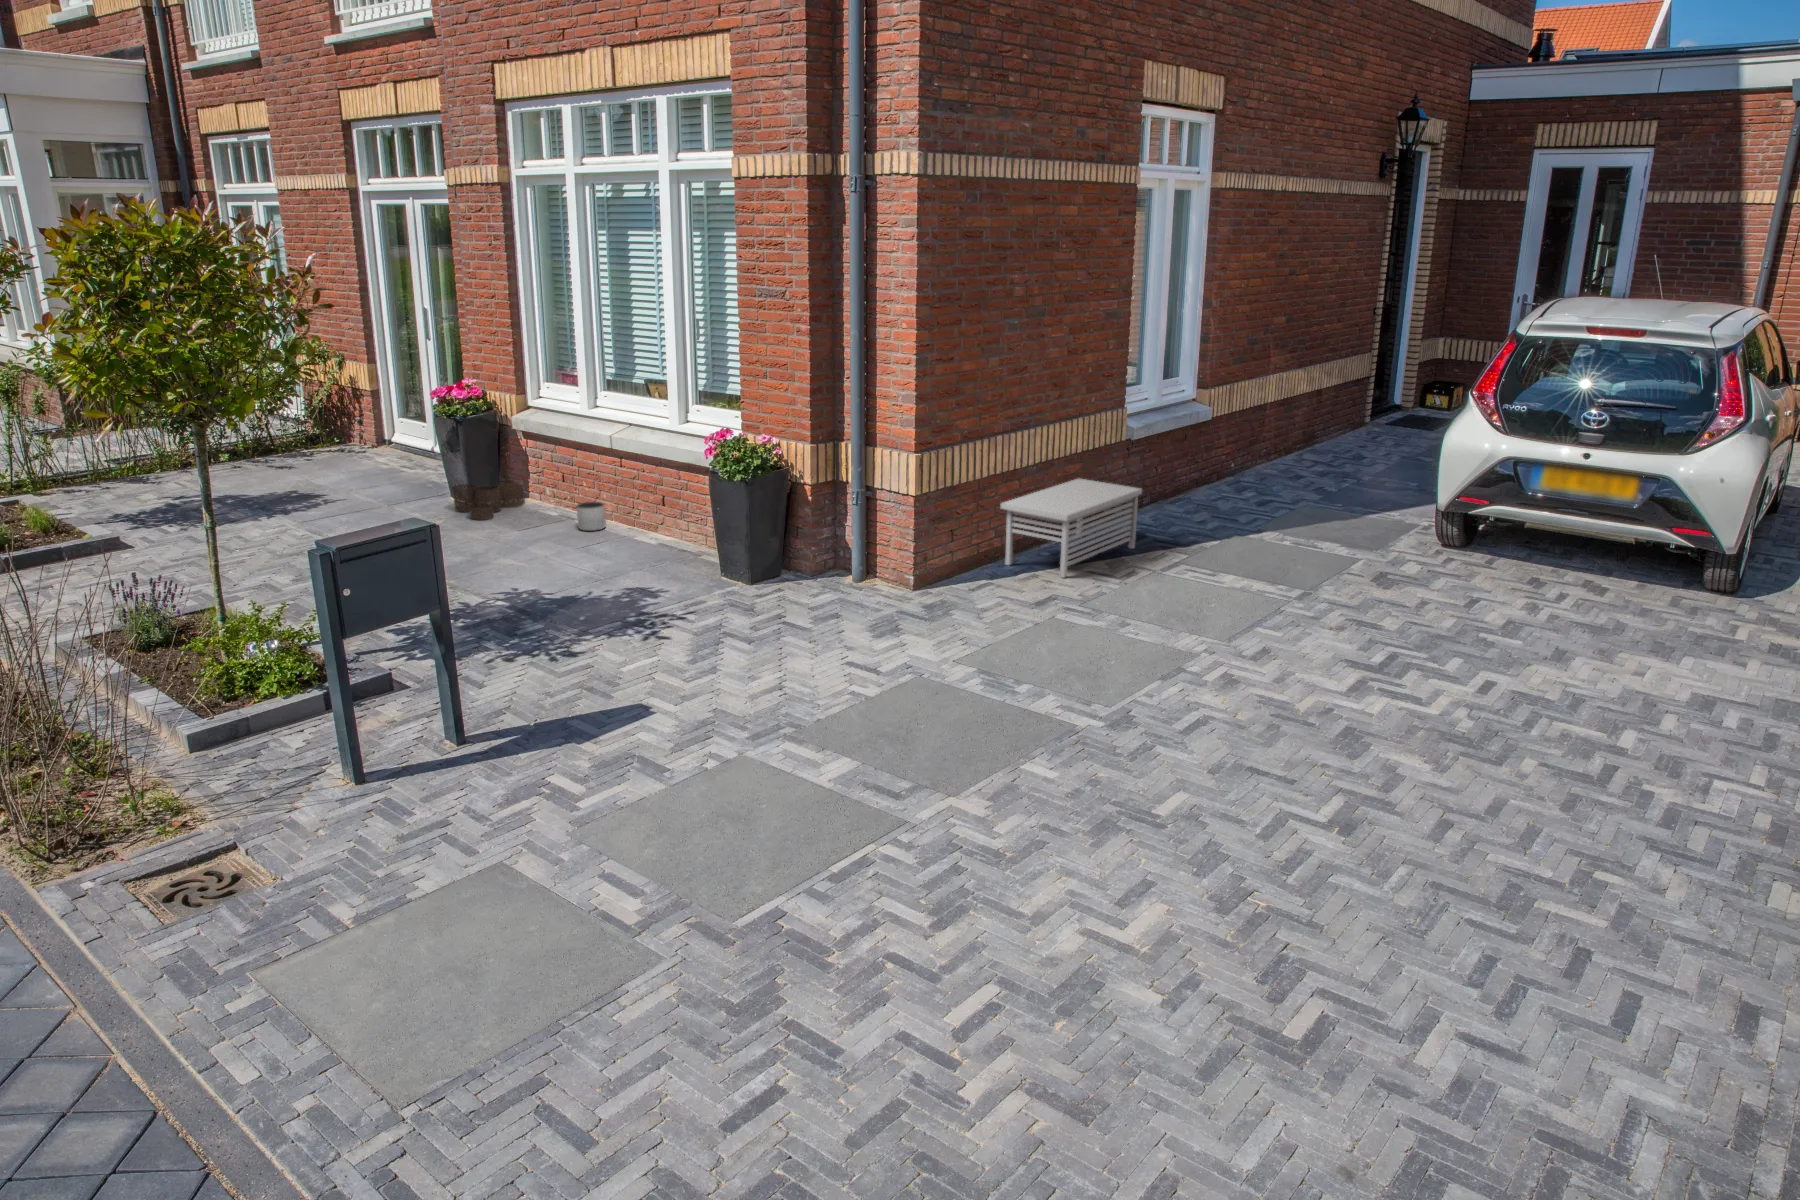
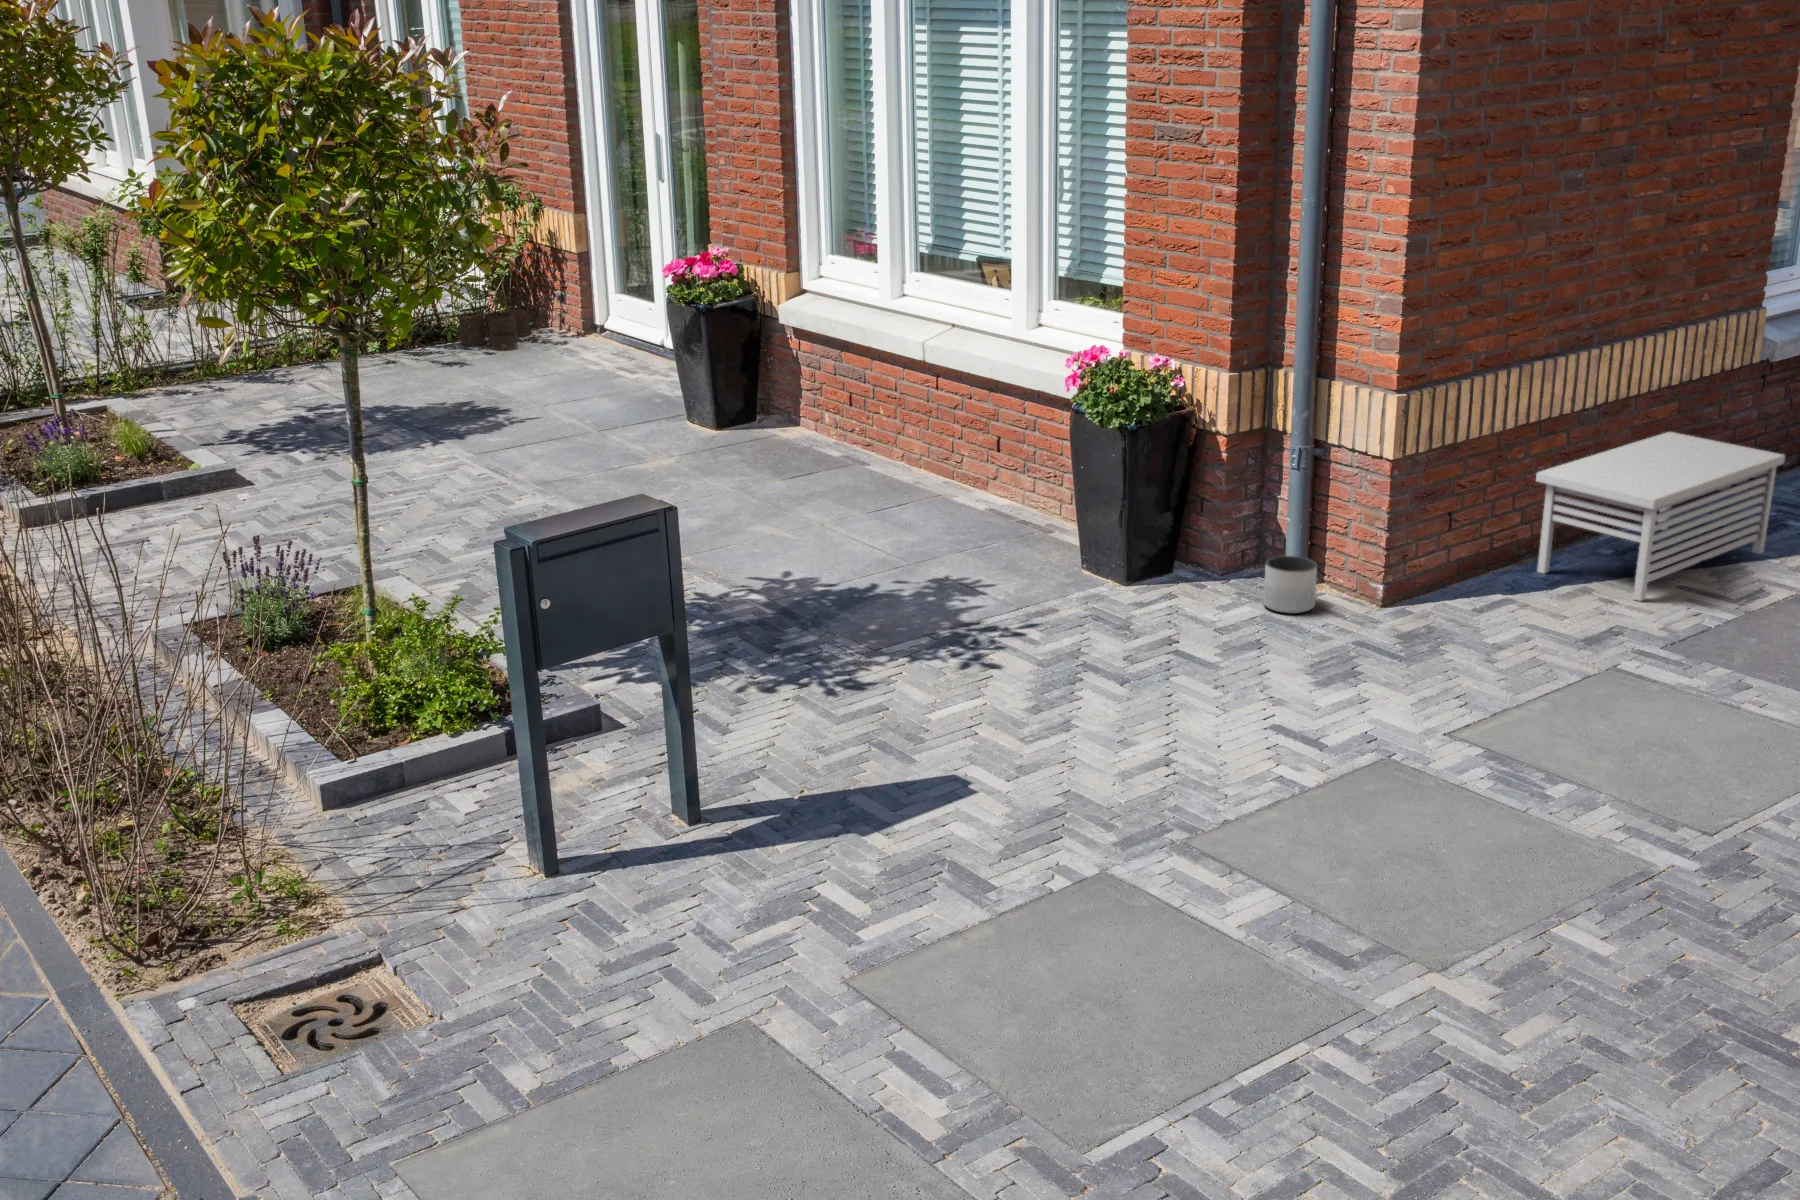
woven basket: present [452,480,525,520] -> present [458,306,531,350]
planter: present [577,502,606,531] -> present [1263,556,1317,614]

